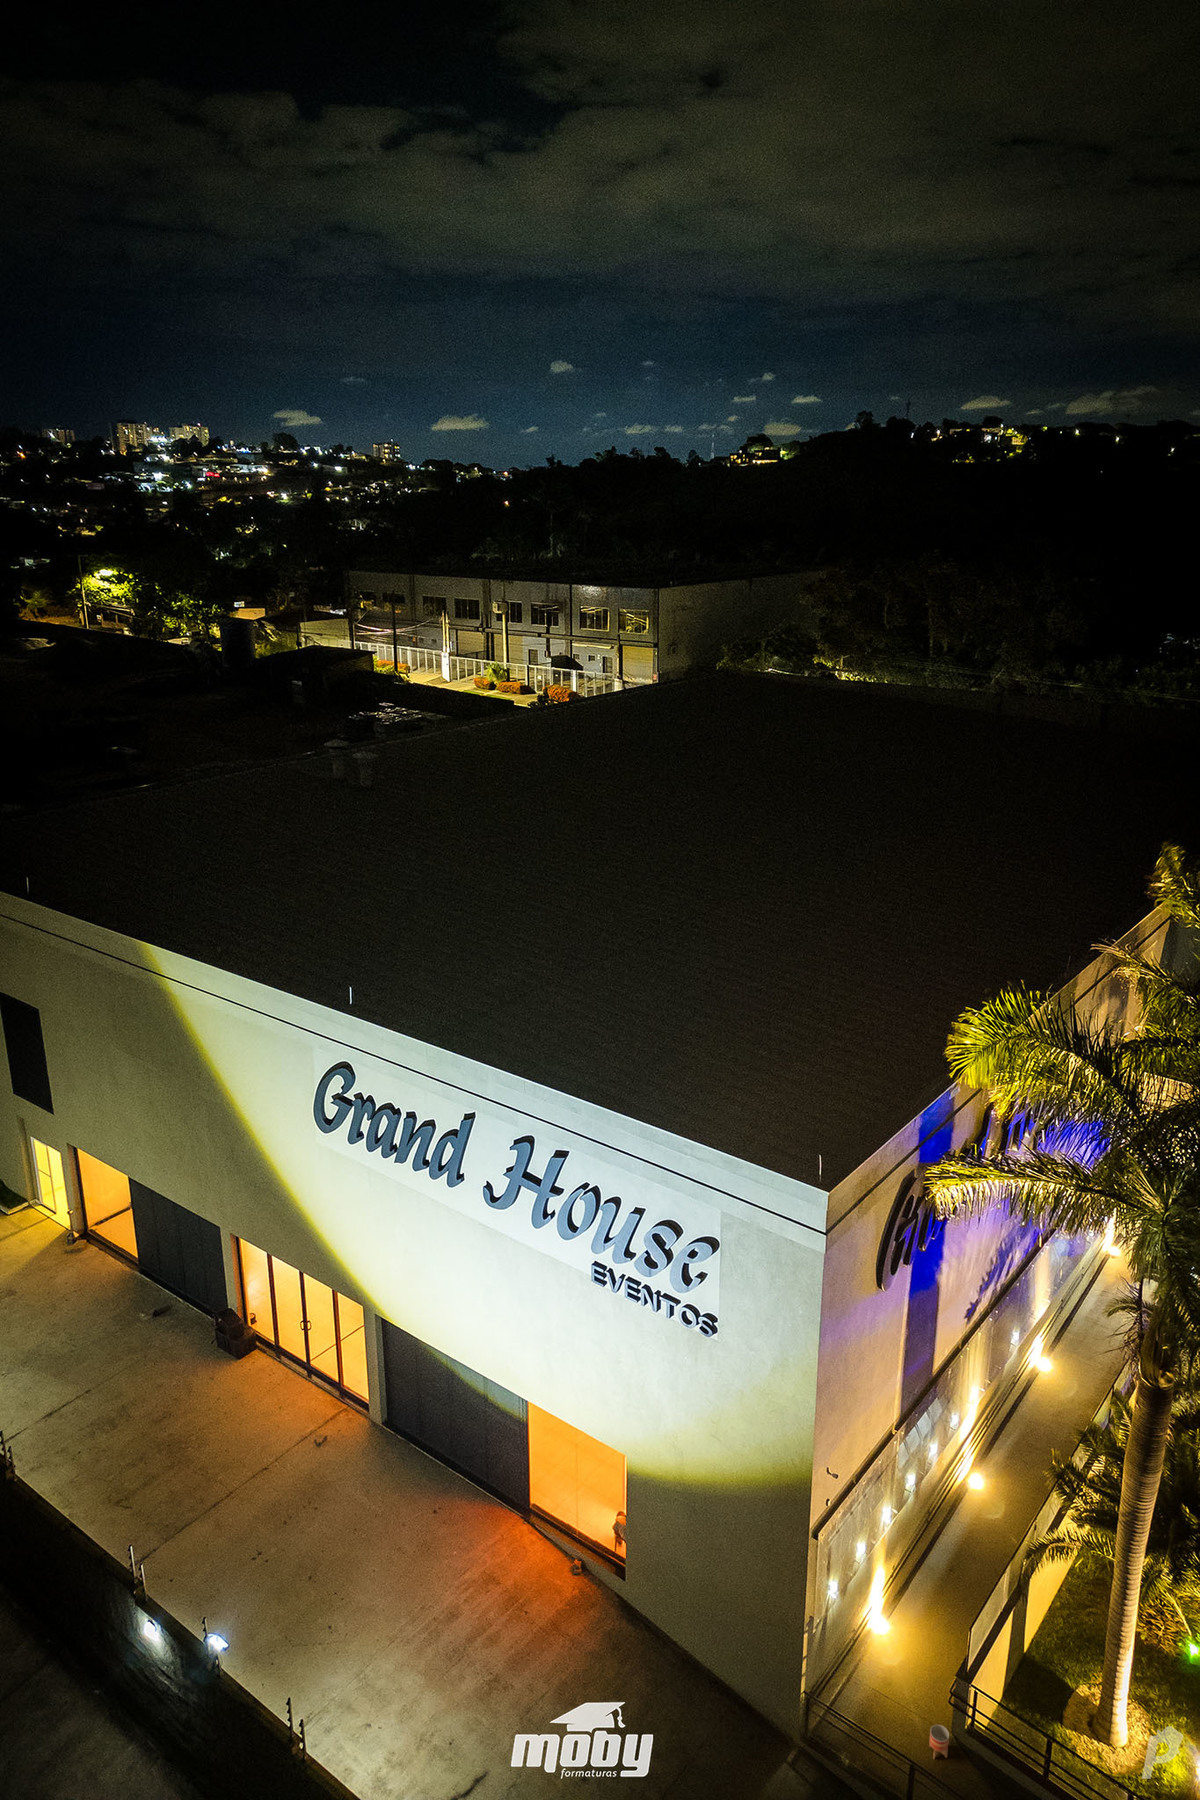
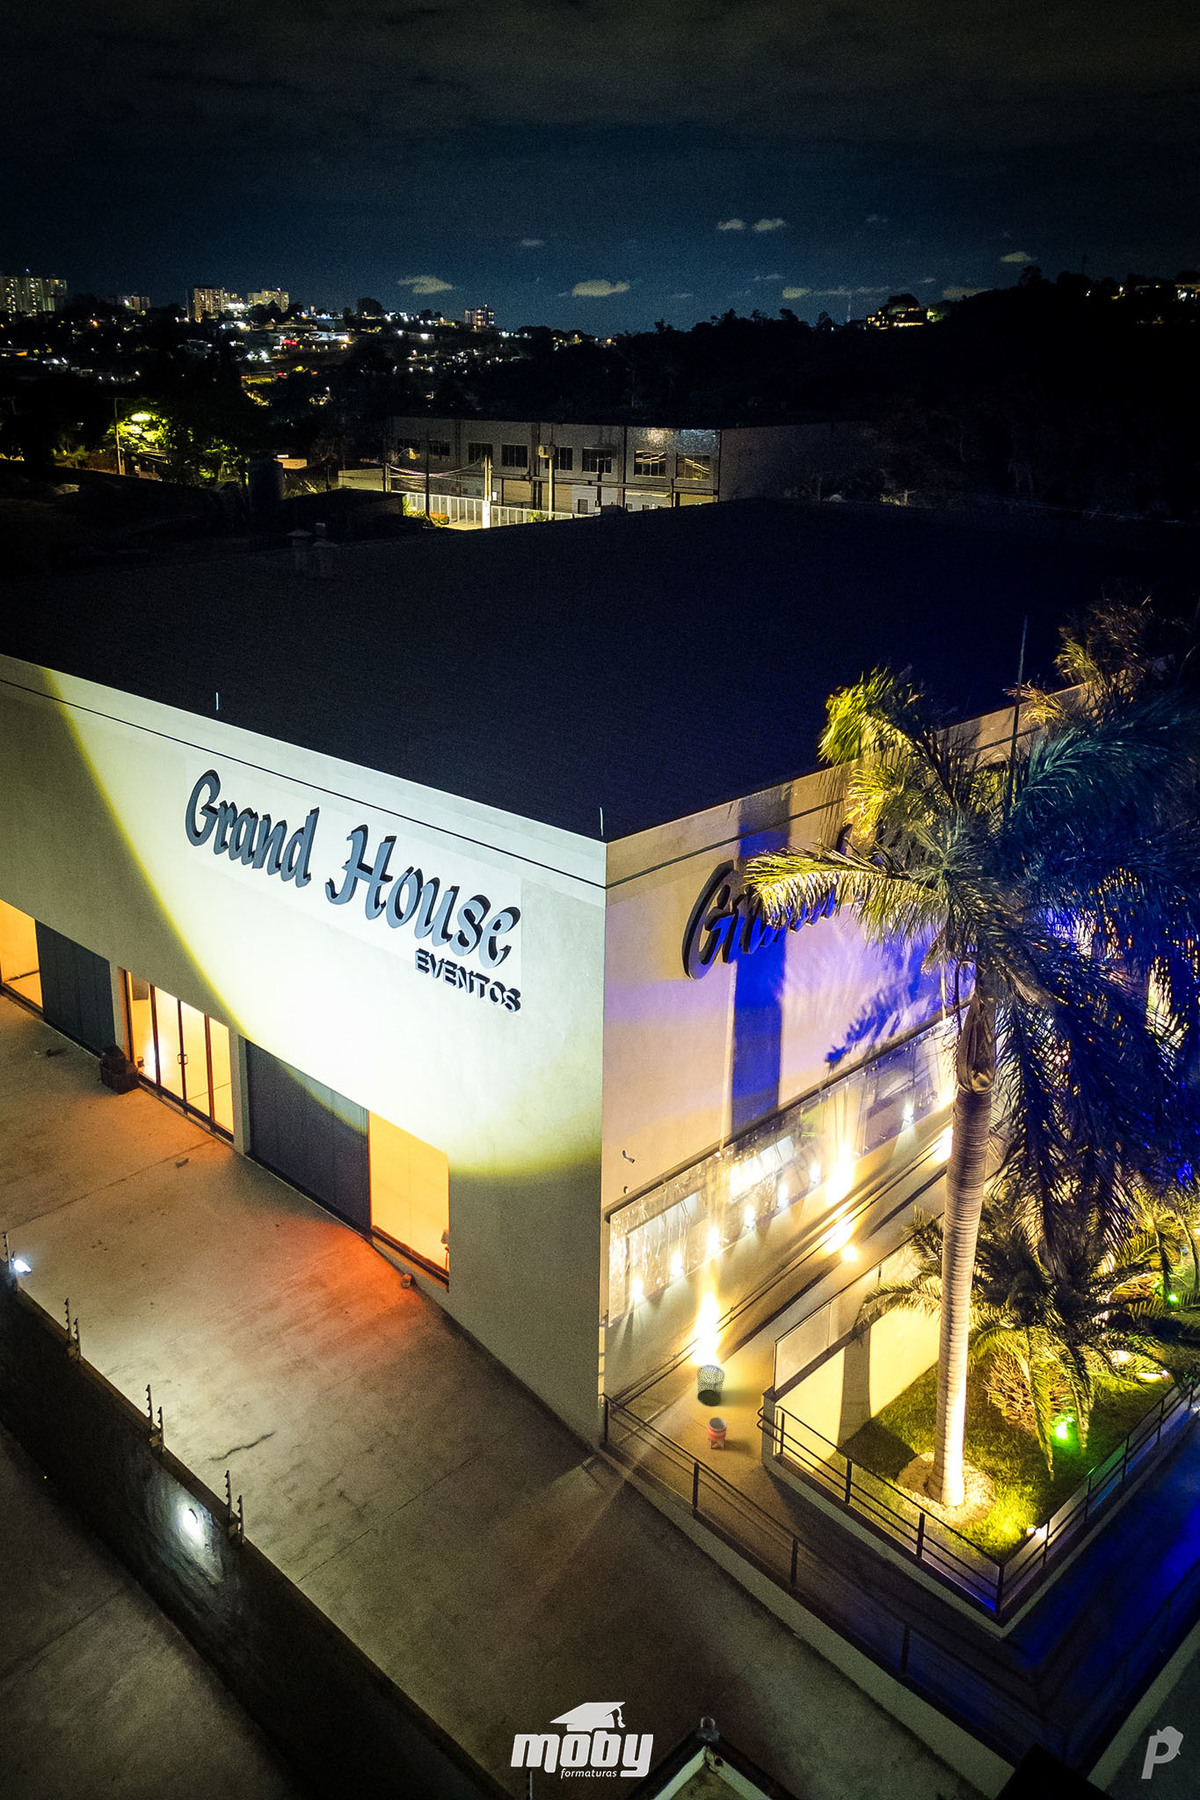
waste bin: none [903,1658,932,1703] -> present [698,1366,724,1406]

